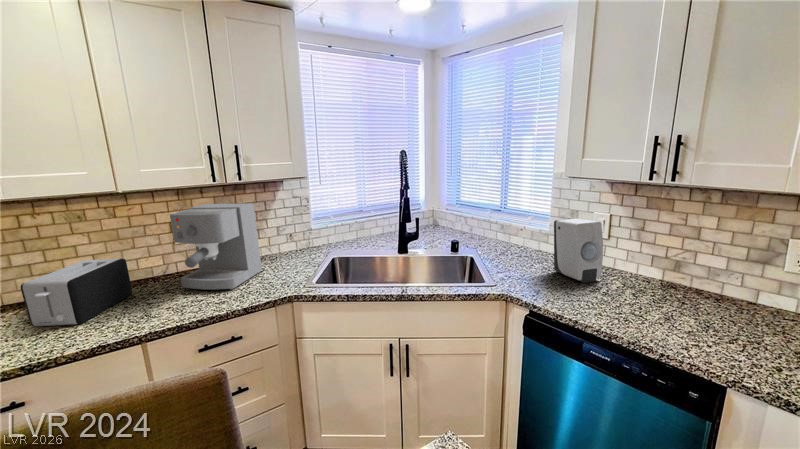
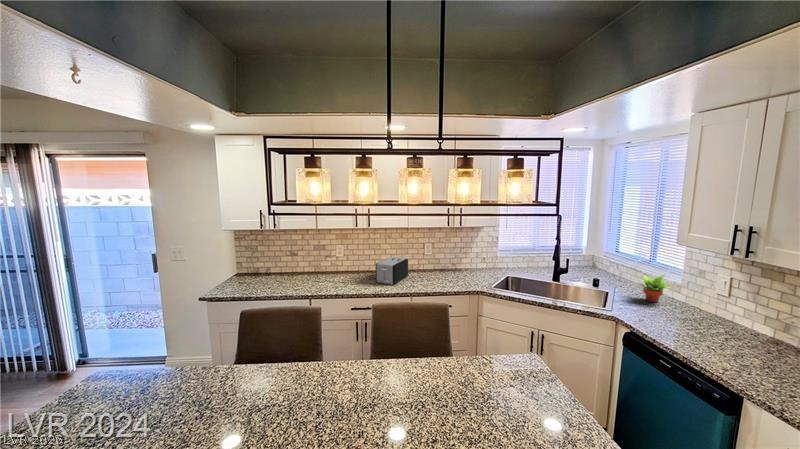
coffee maker: present [170,203,262,290] -> none [430,236,468,283]
soap dispenser: present [554,219,603,283] -> none [675,276,717,325]
succulent plant: none [505,221,545,261] -> present [639,275,671,302]

